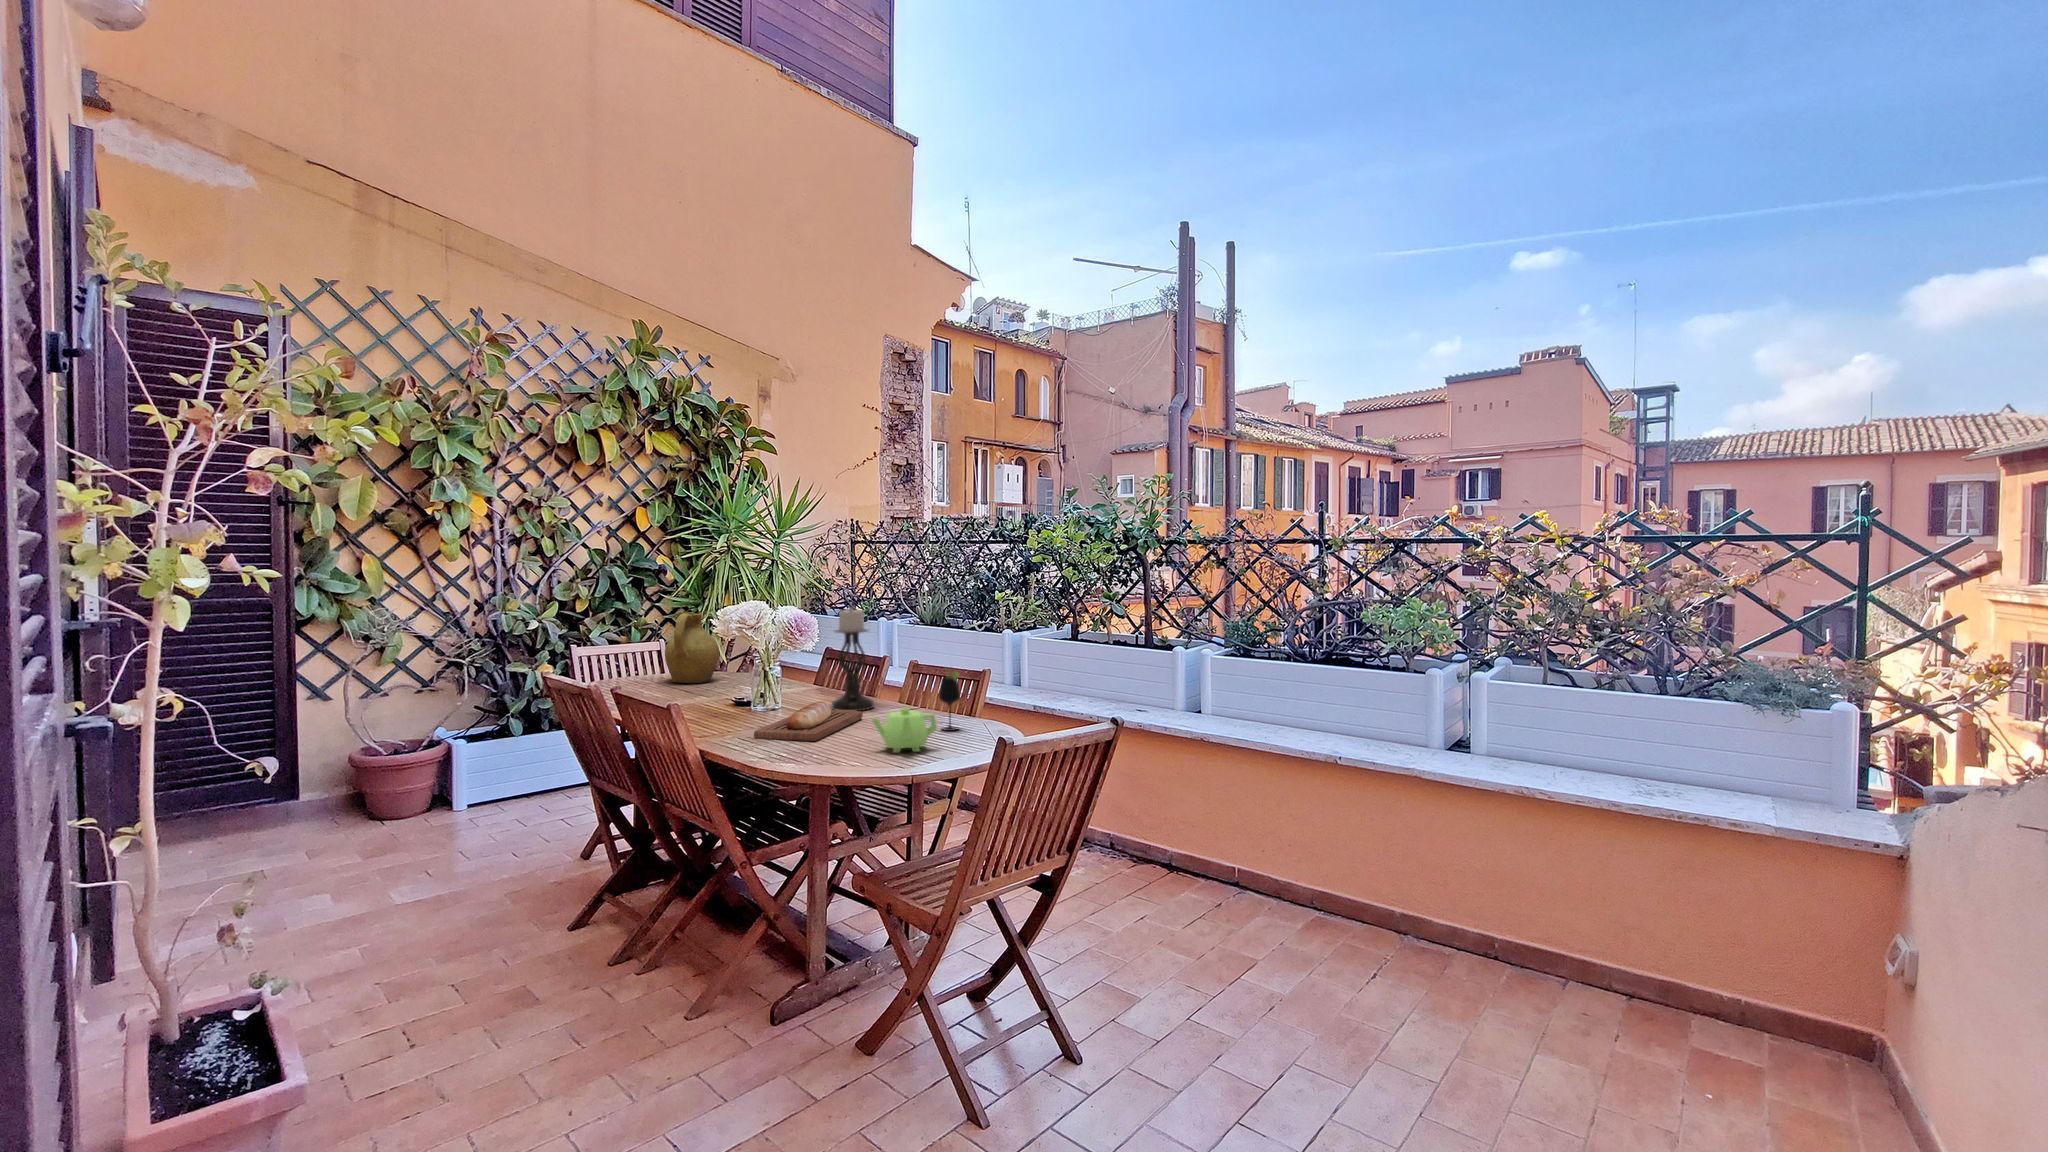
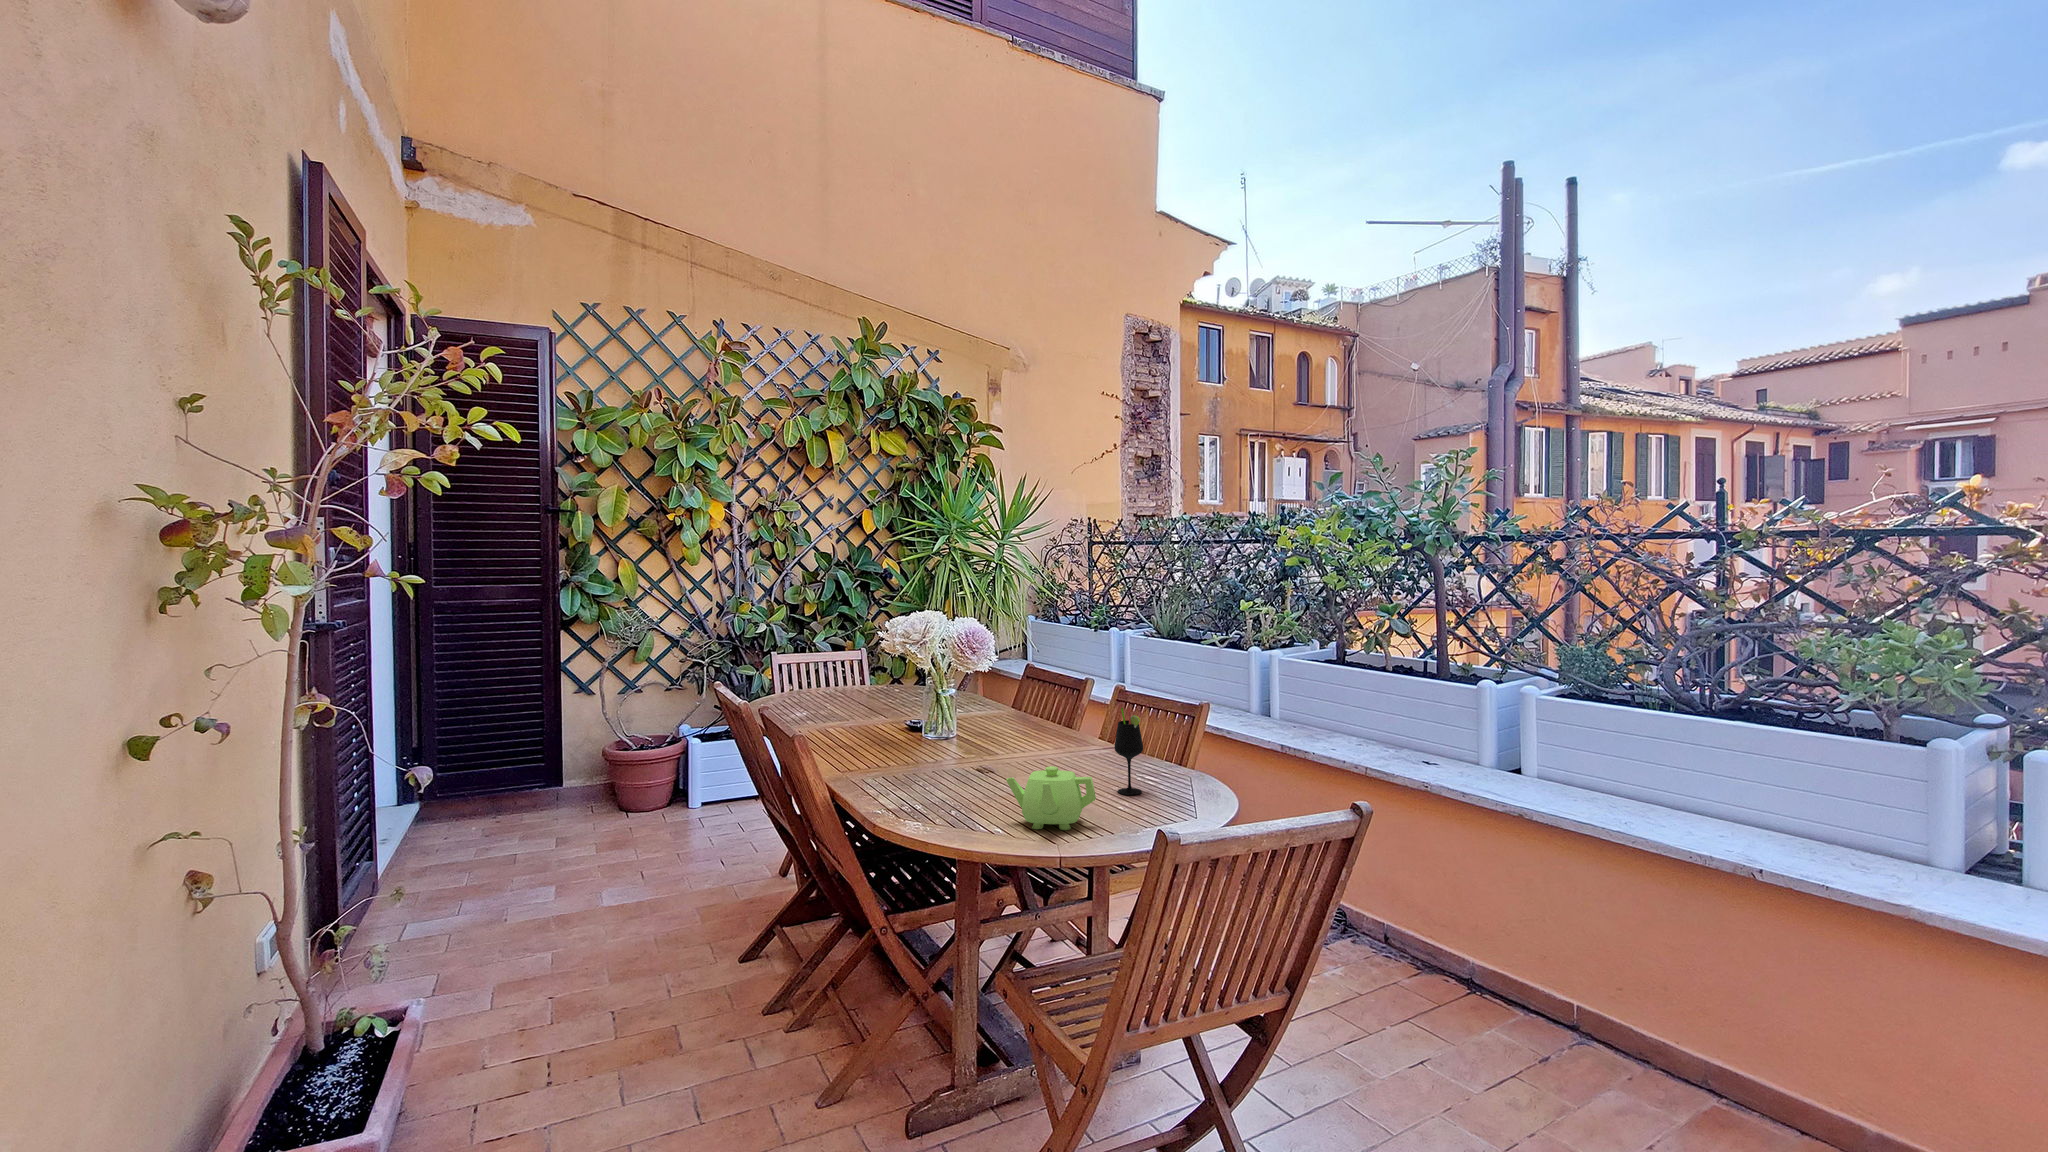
candle holder: present [831,607,874,711] -> none [1000,622,1054,753]
pitcher: present [665,613,719,683] -> none [849,623,907,702]
bread loaf: present [754,702,863,741] -> none [881,742,1028,799]

